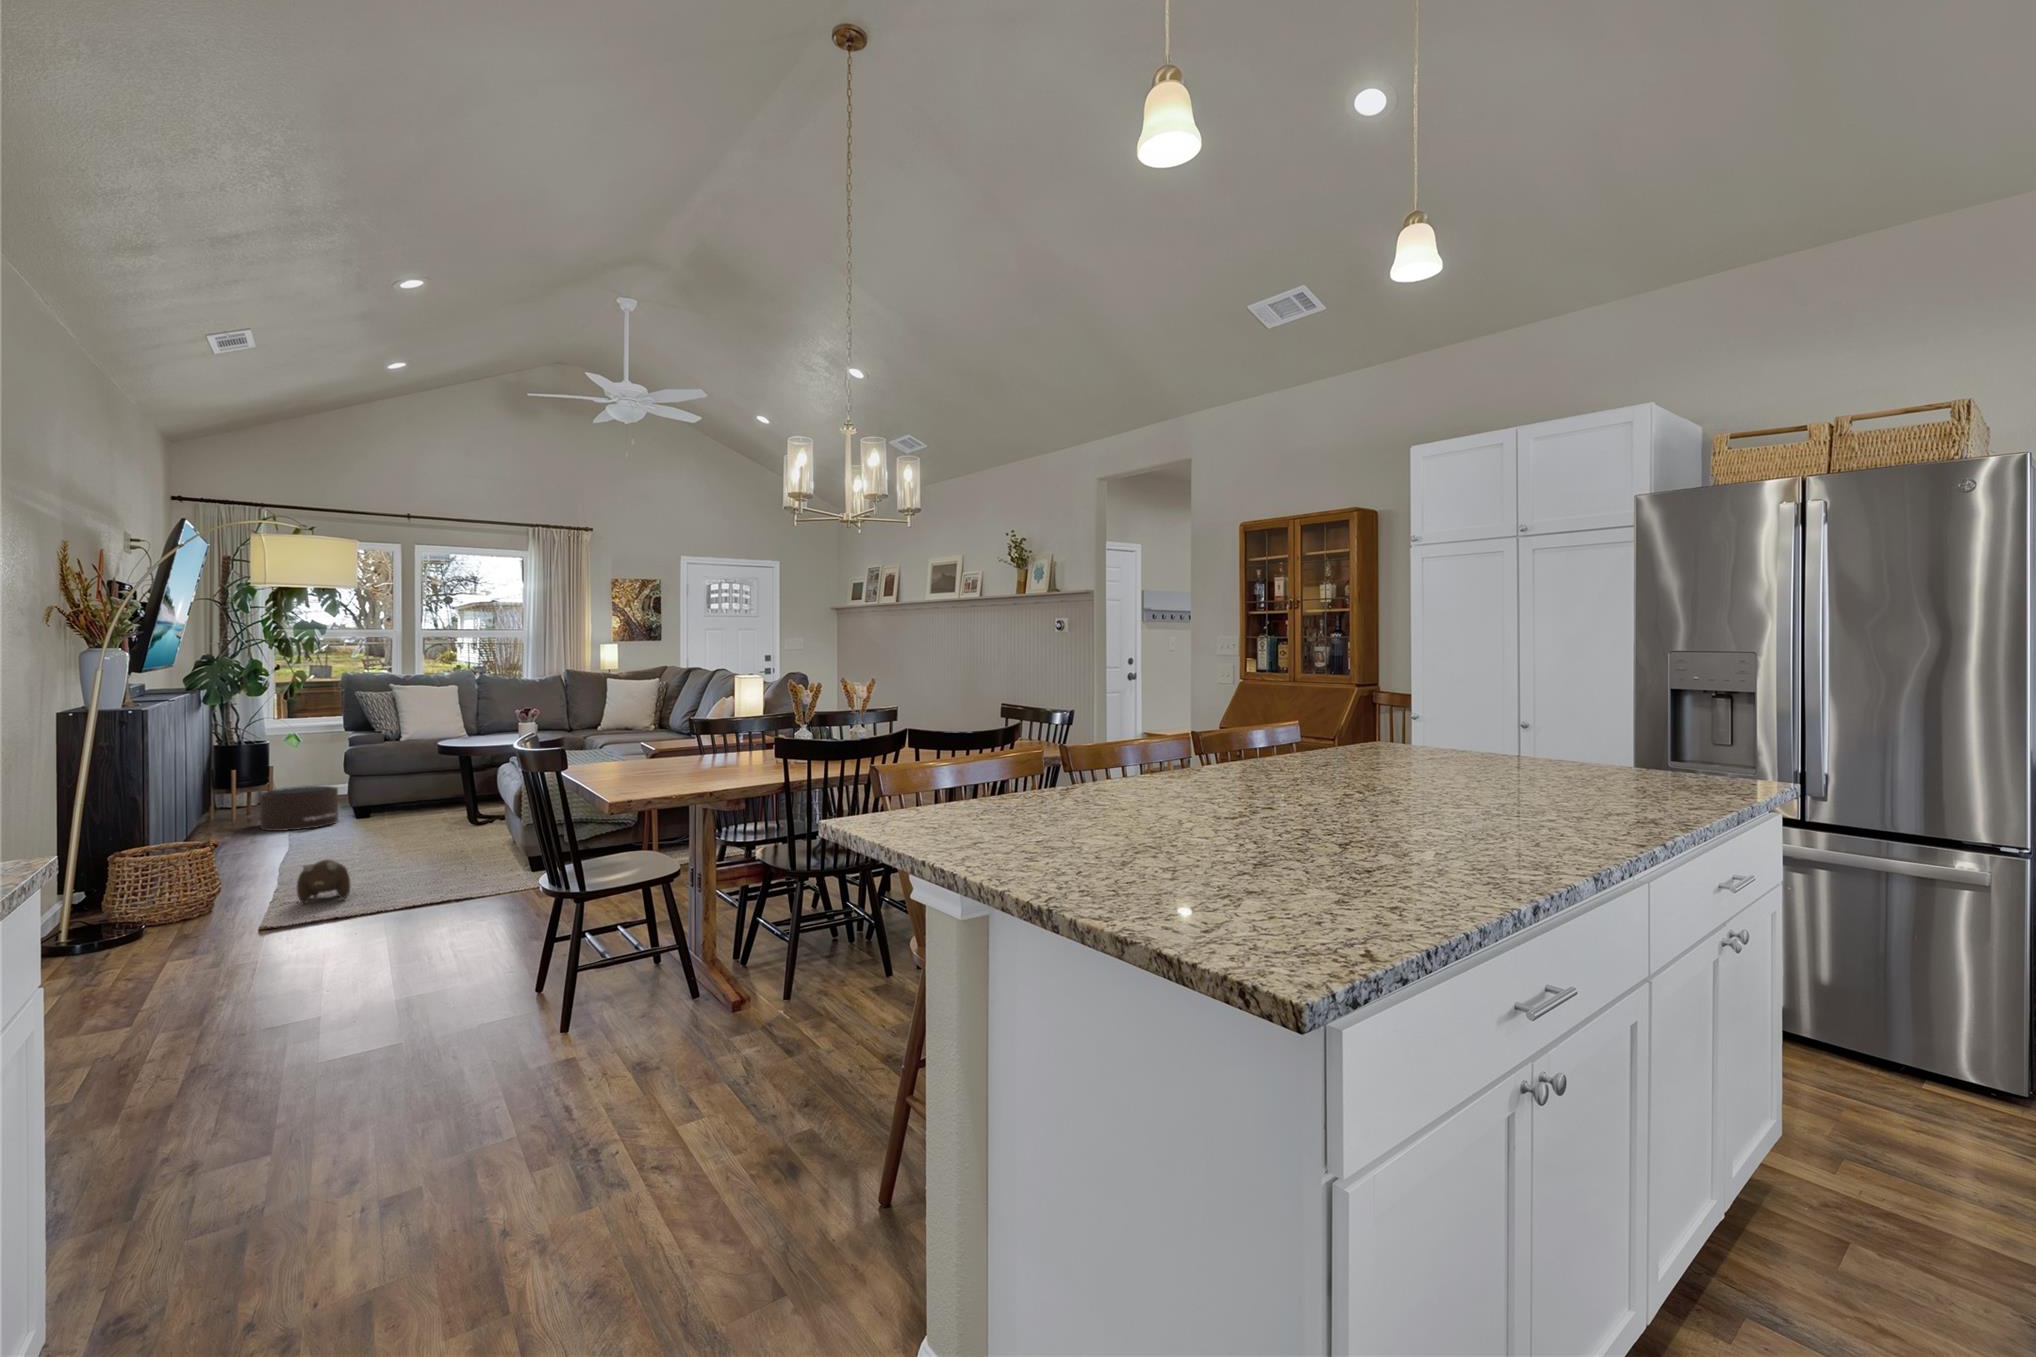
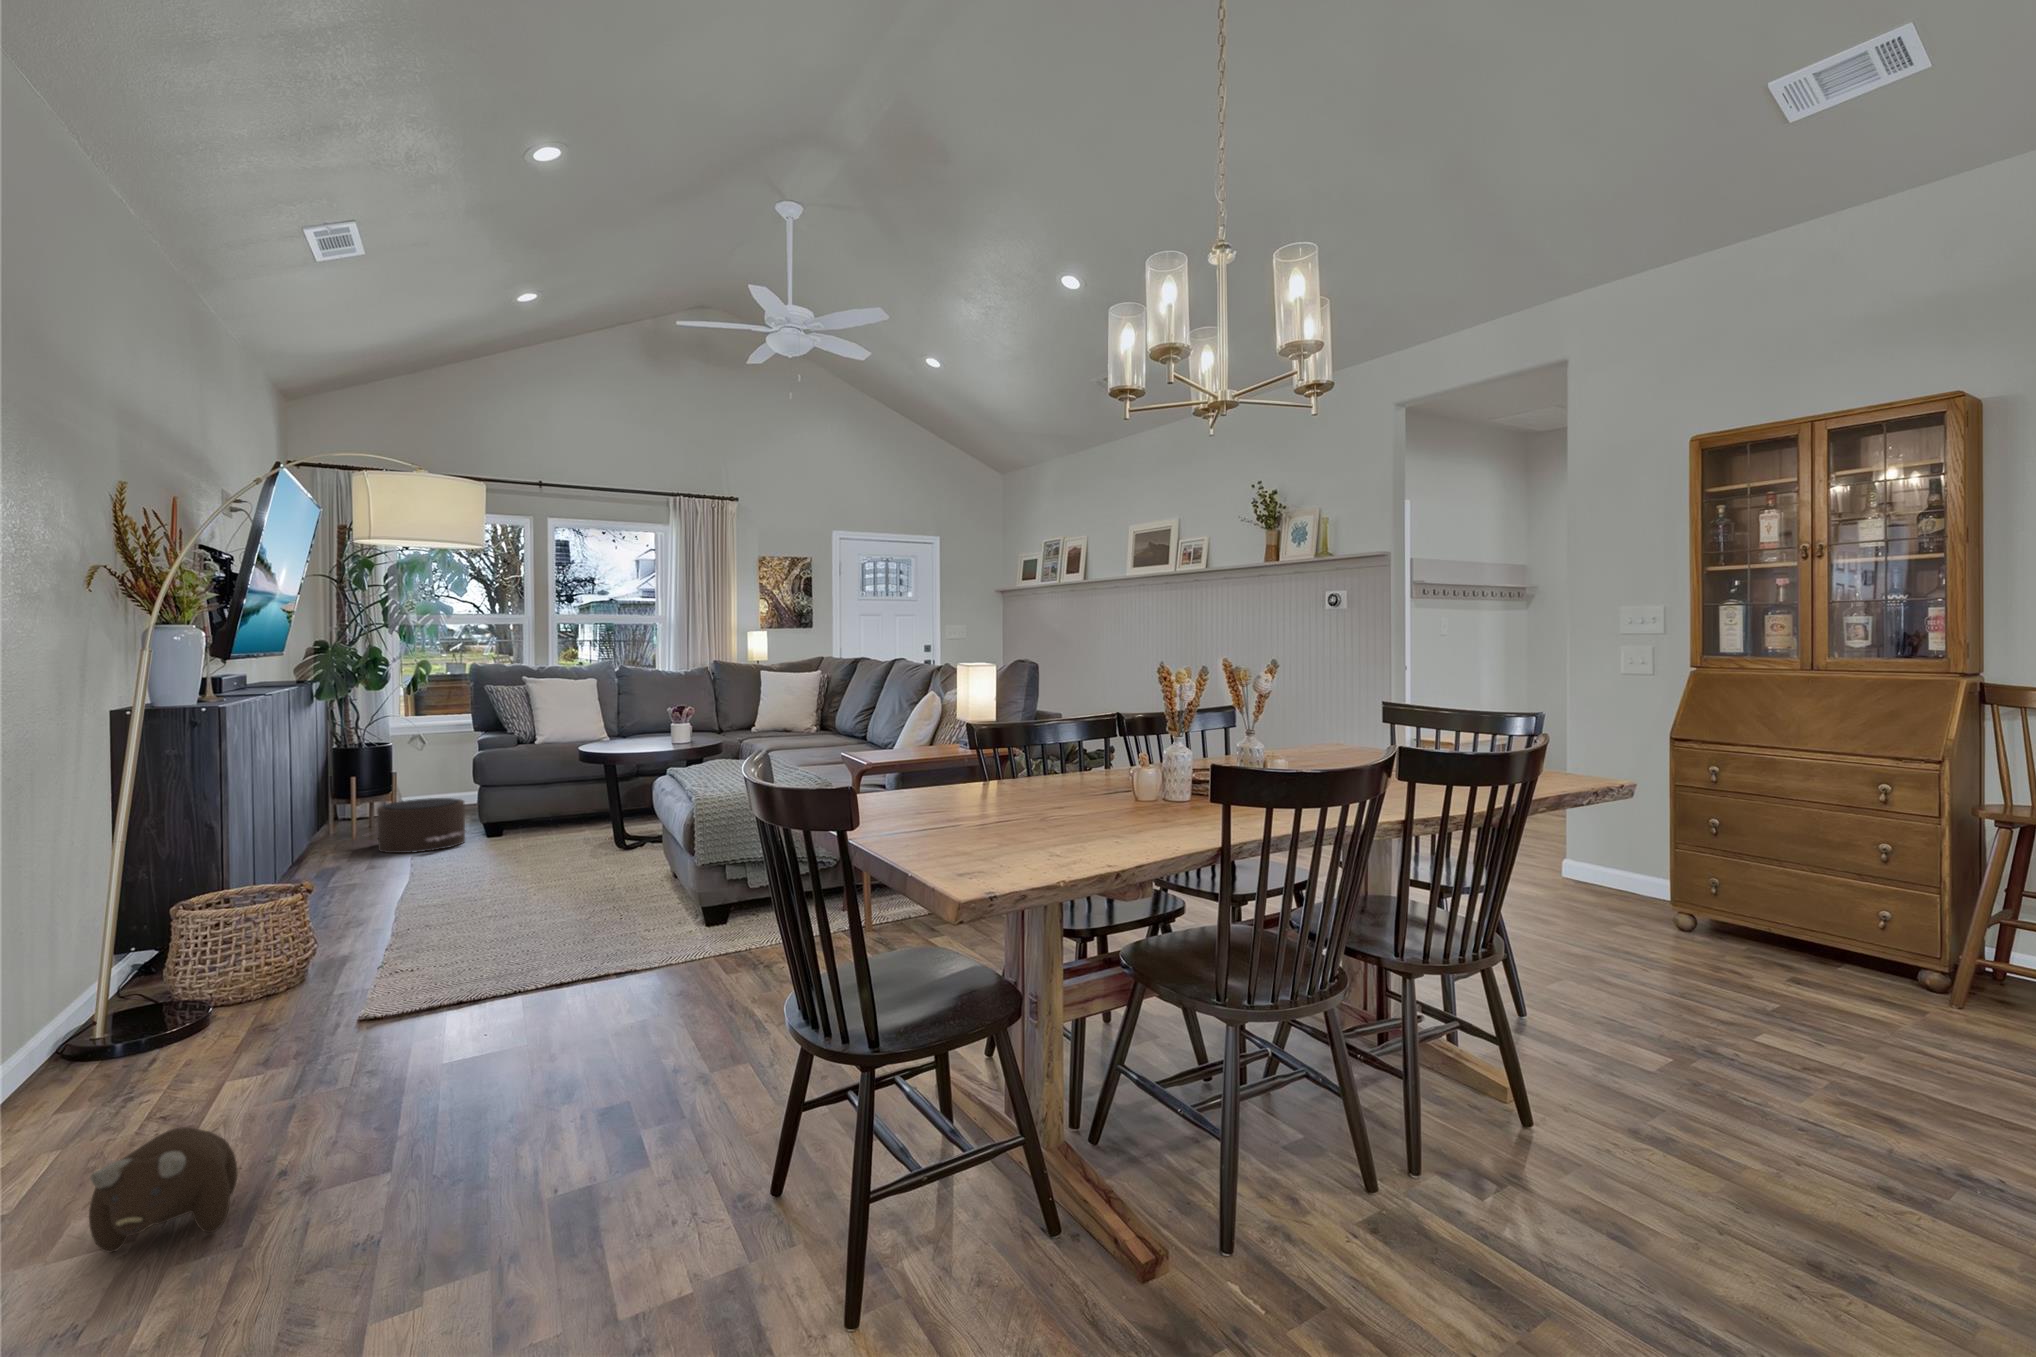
plush toy: present [297,860,350,903] -> present [89,1127,237,1253]

